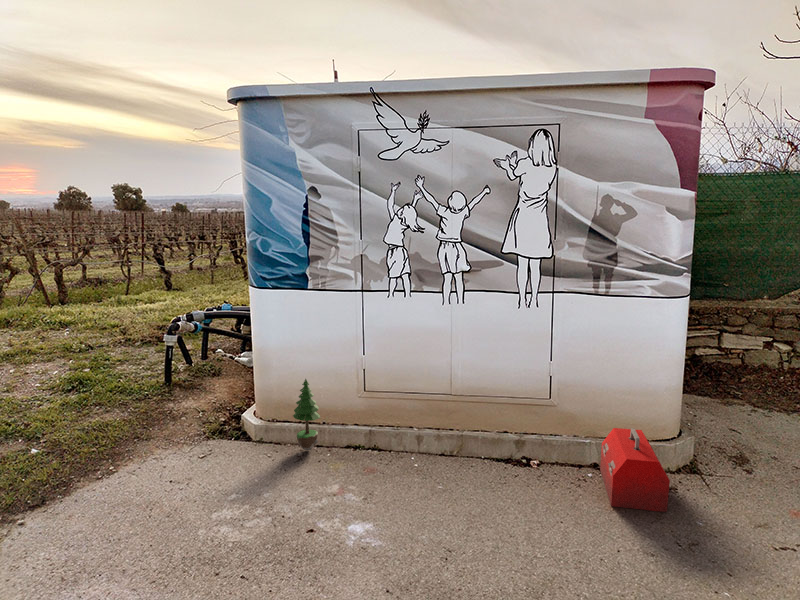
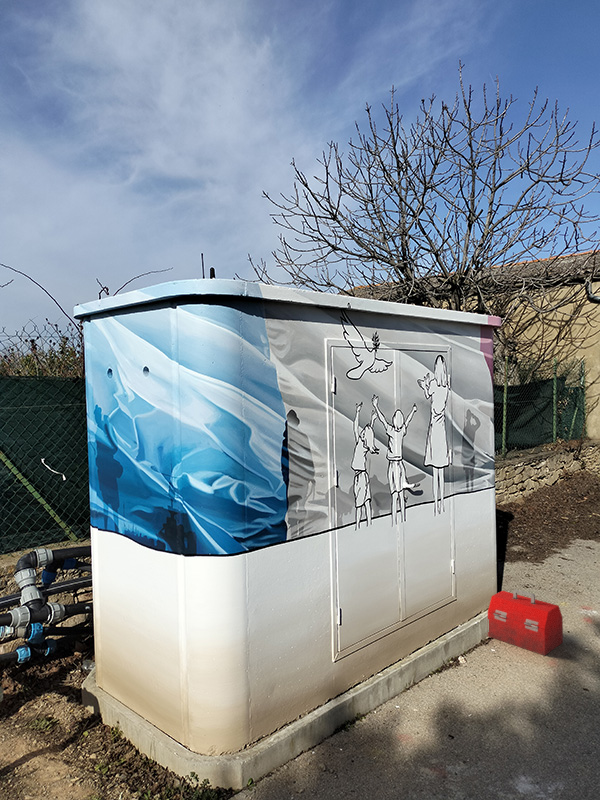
potted tree: present [293,379,320,450] -> none [294,658,330,760]

